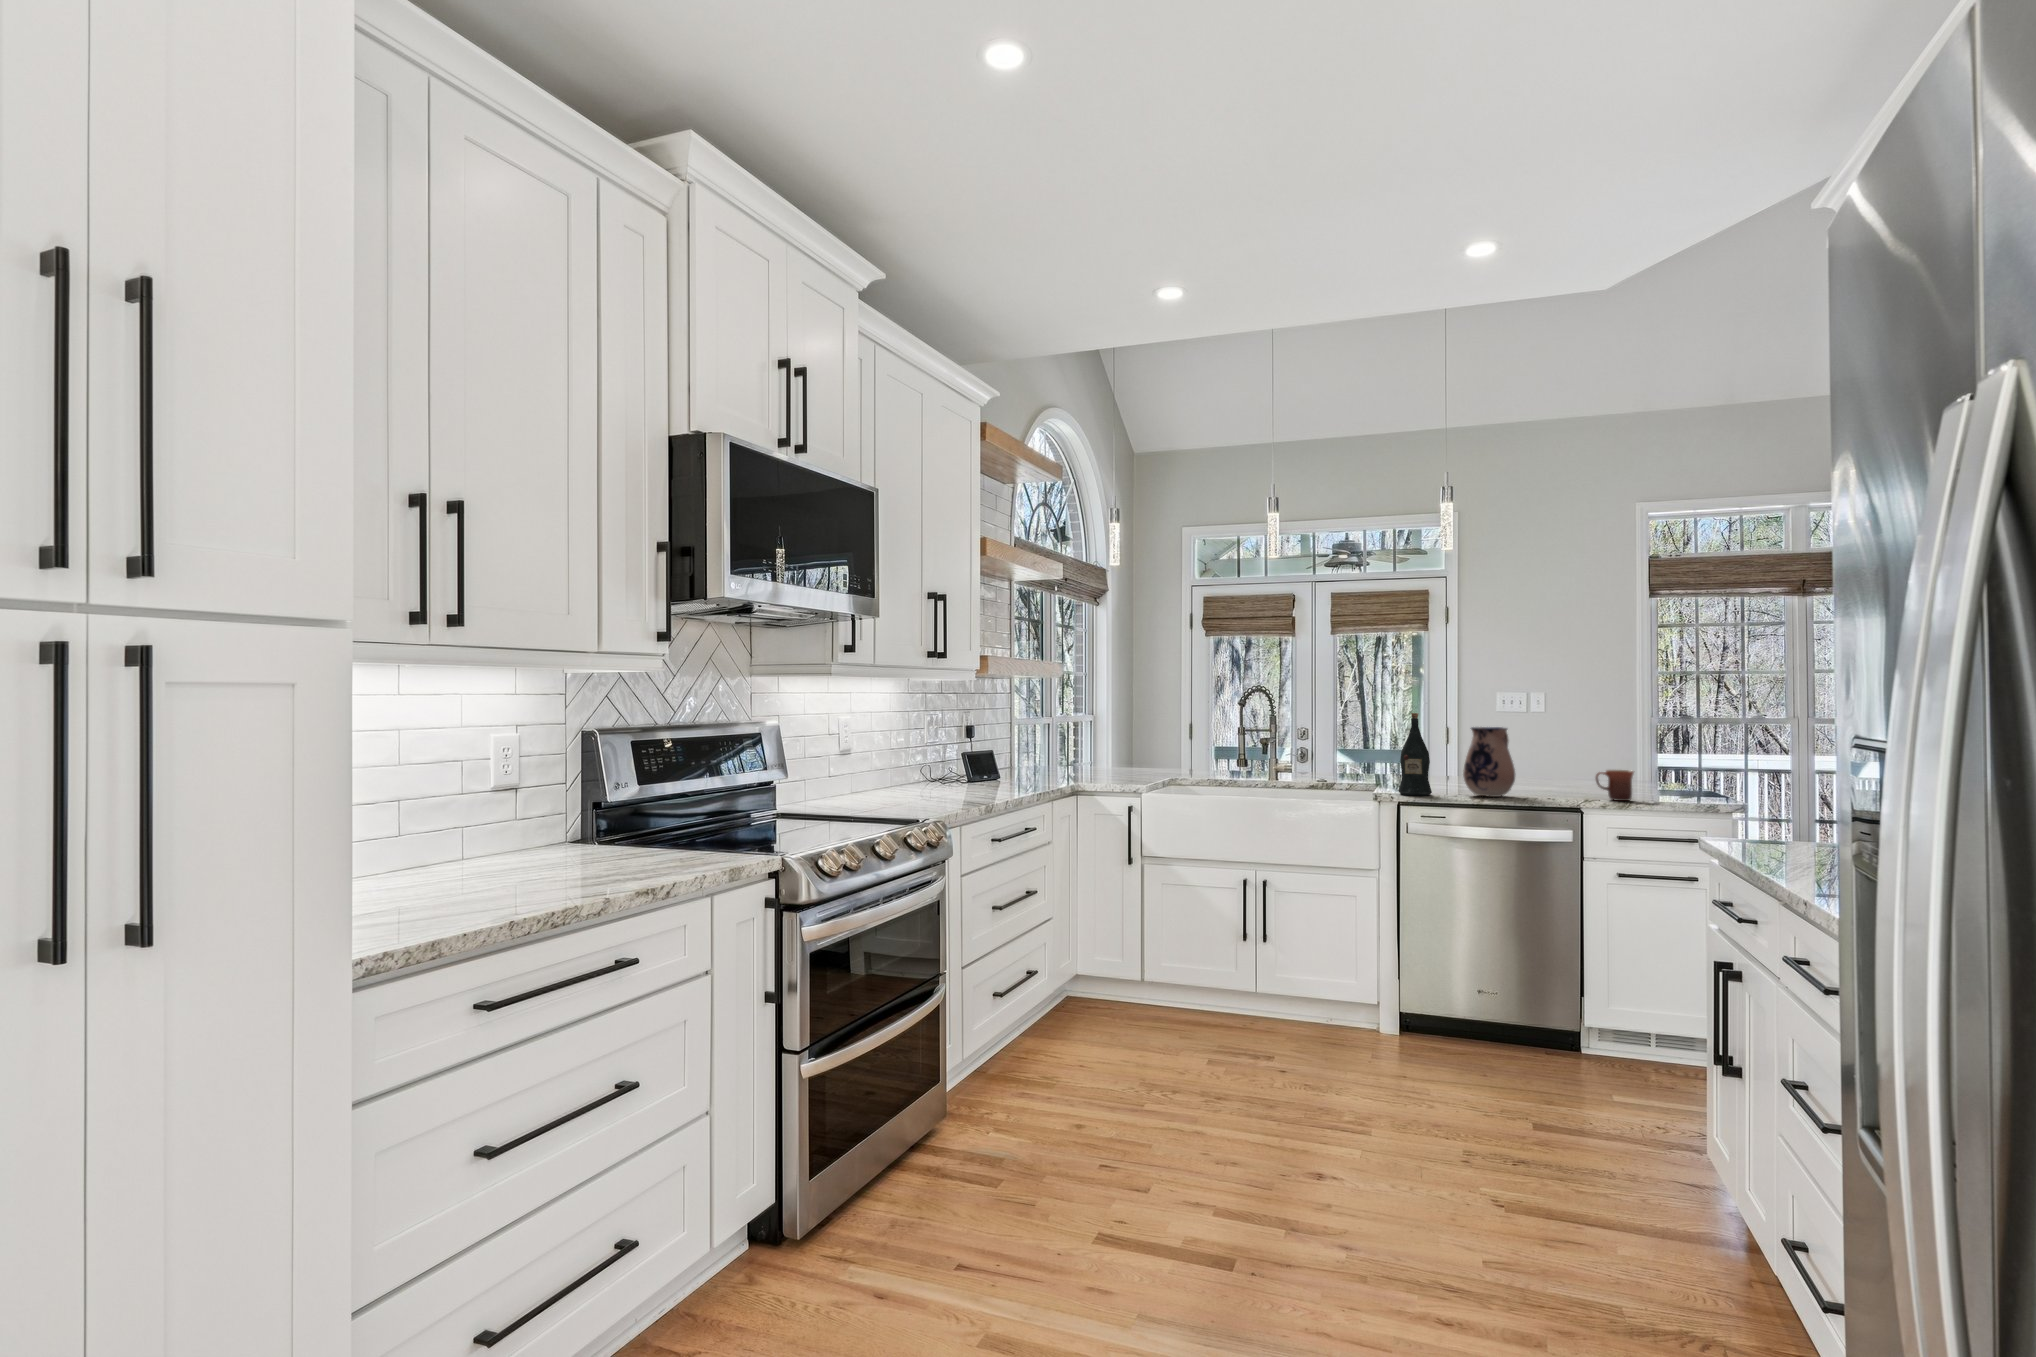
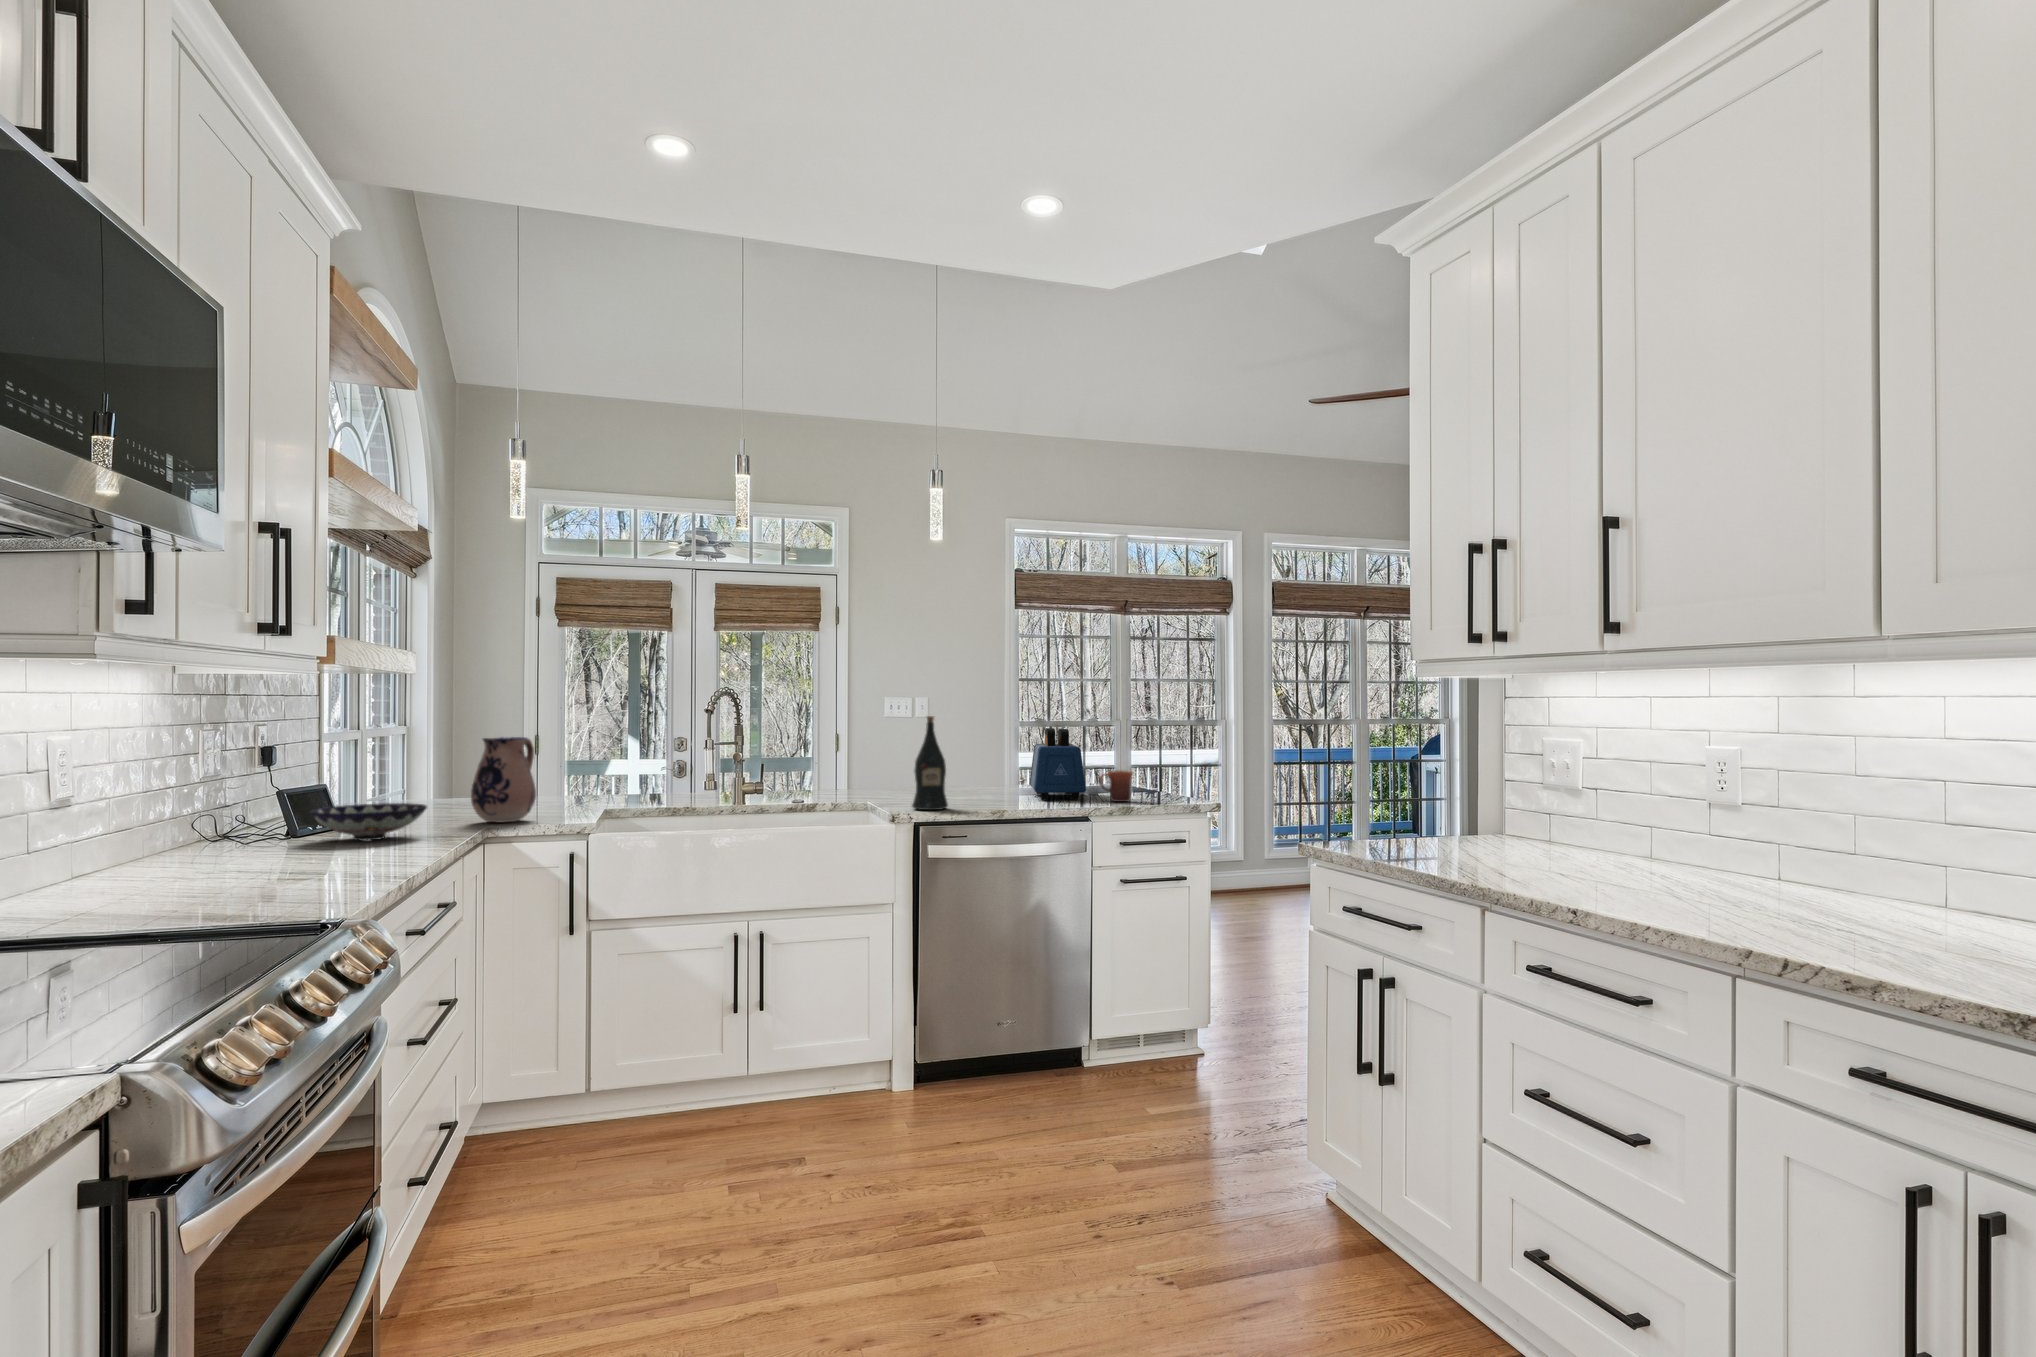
toaster: none [1533,726,1599,797] -> present [1030,728,1086,800]
ceramic pitcher: present [1463,727,1515,797] -> present [471,737,536,822]
bowl: none [972,765,1038,788] -> present [310,803,427,841]

